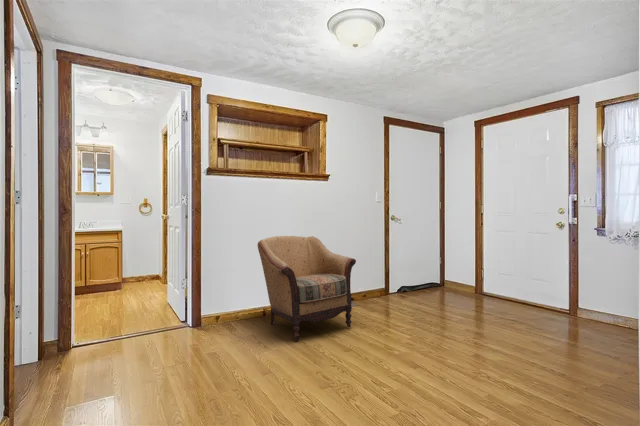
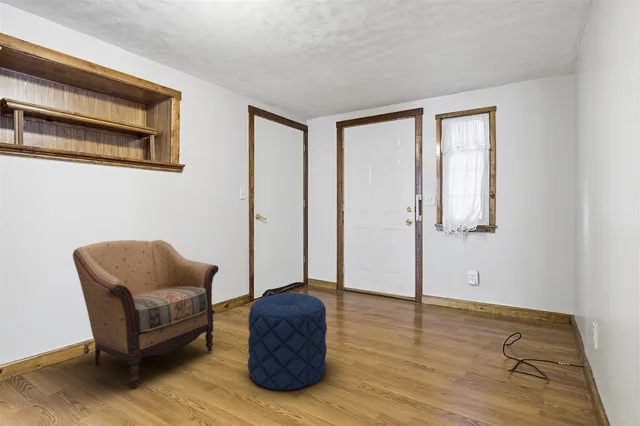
pouf: none [377,286,444,362] -> present [248,293,327,390]

